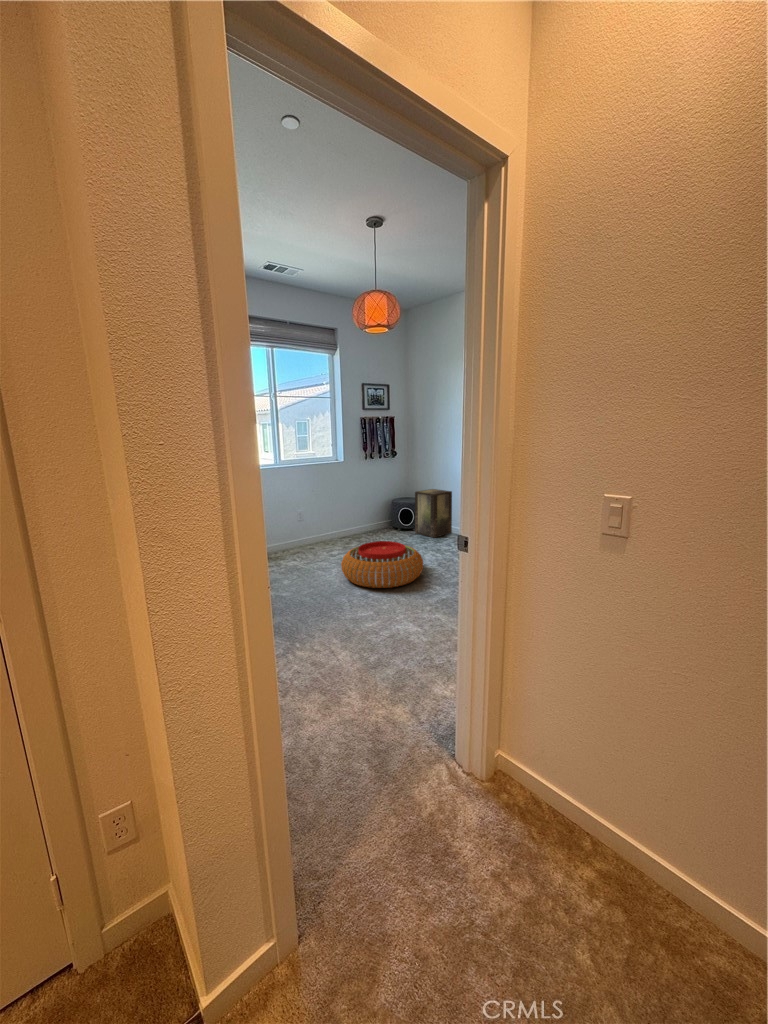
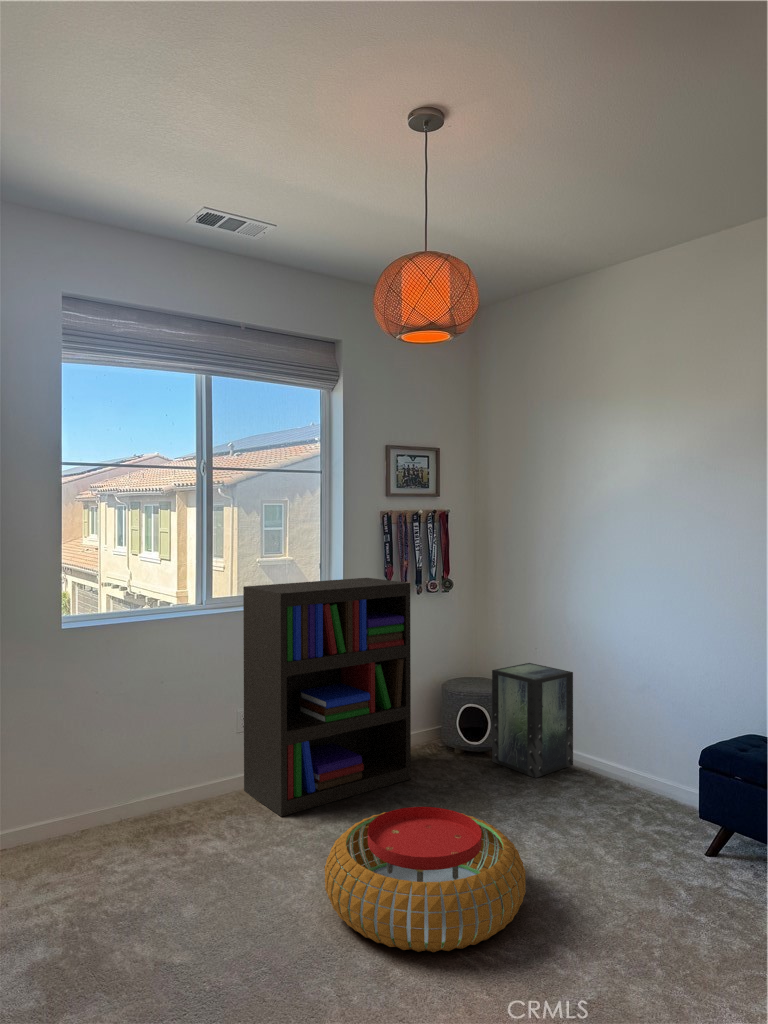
bookshelf: none [297,450,378,554] -> present [243,578,411,817]

